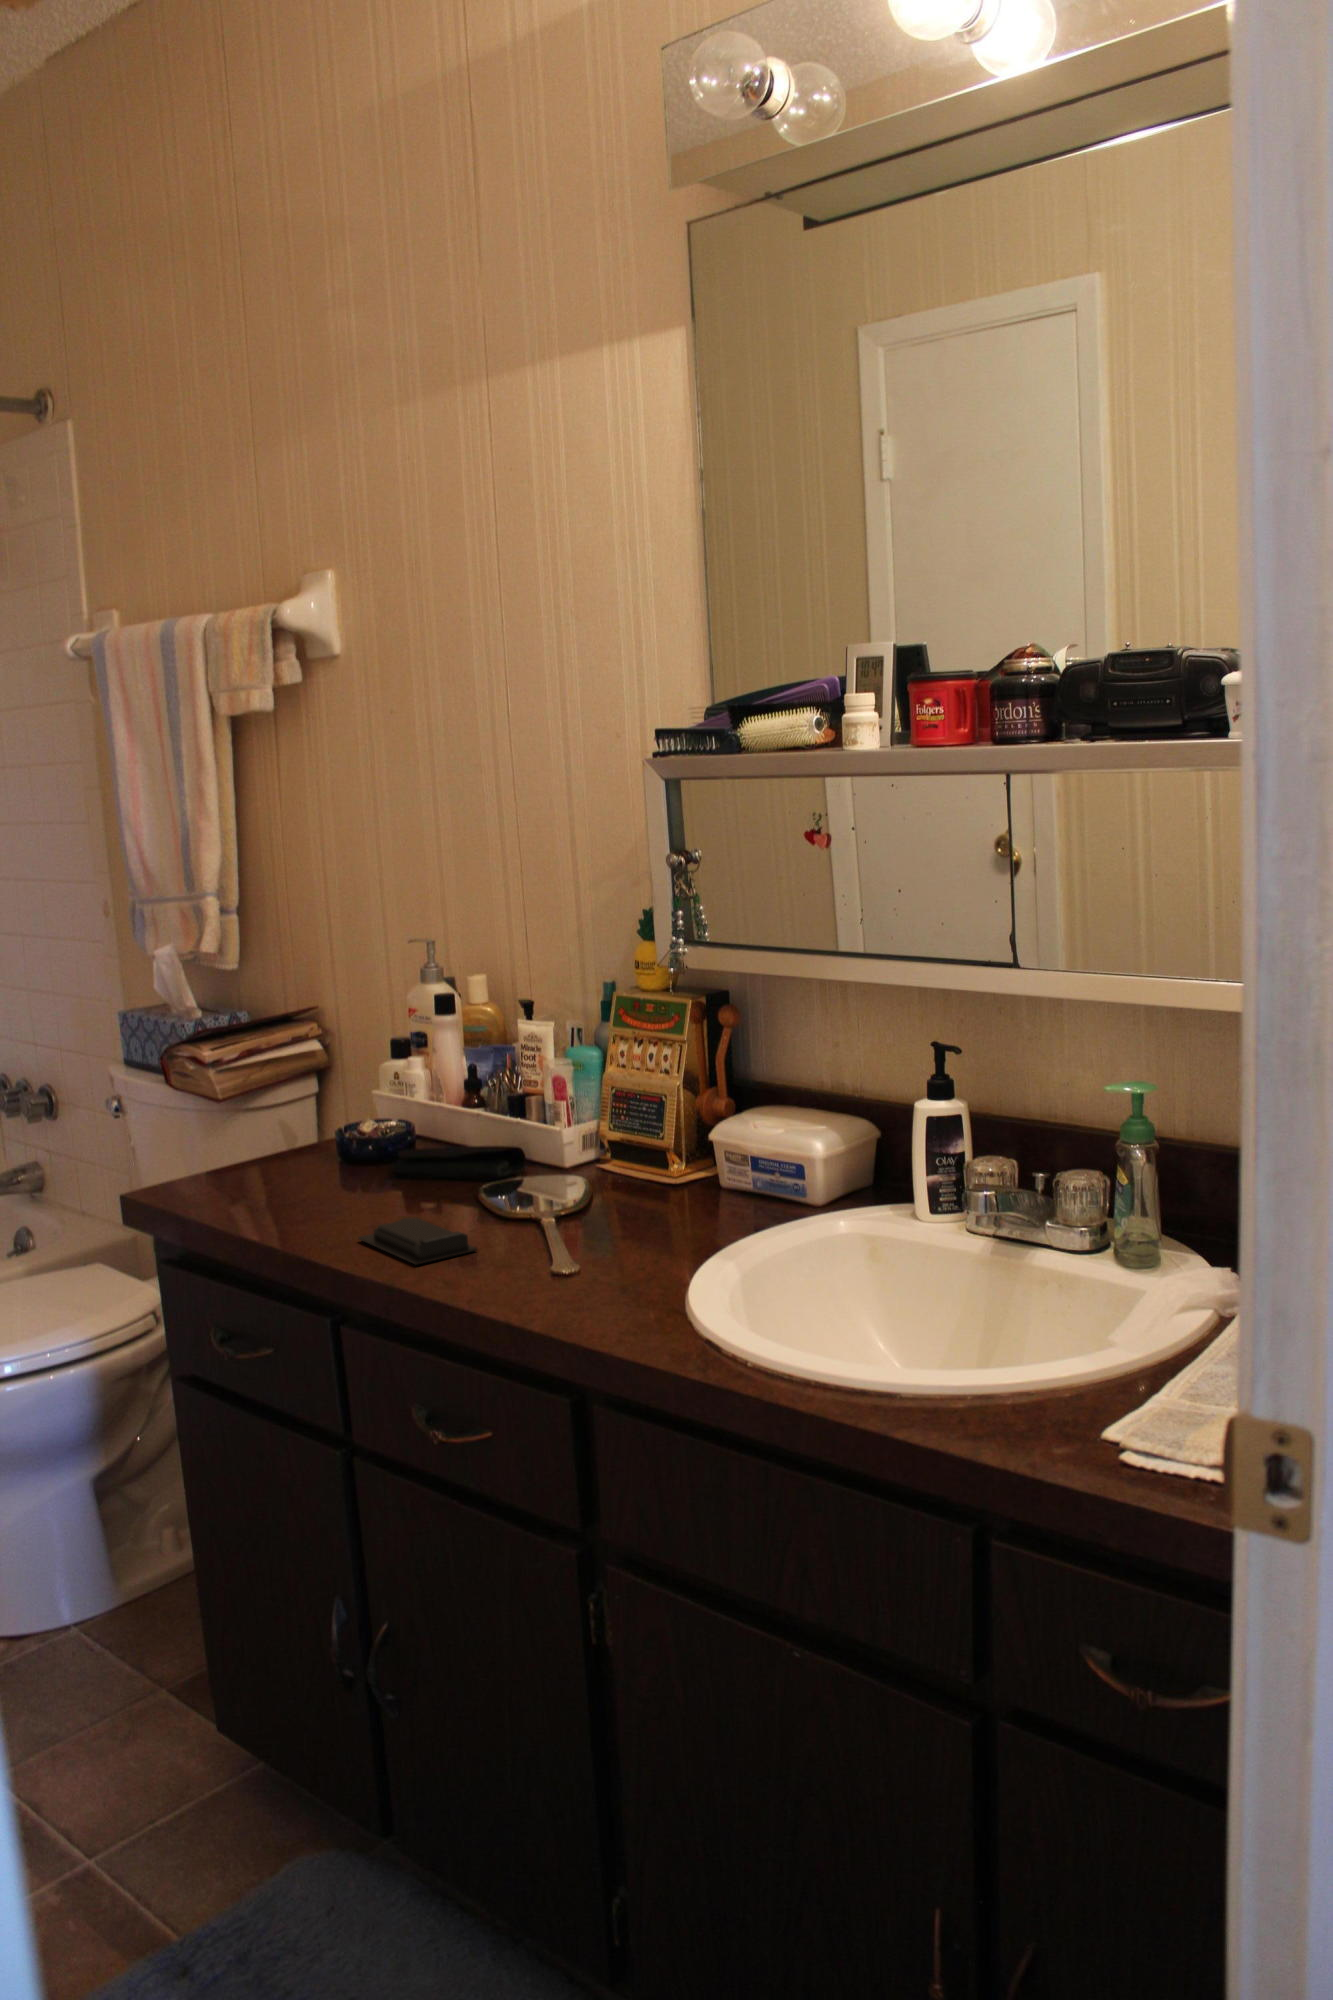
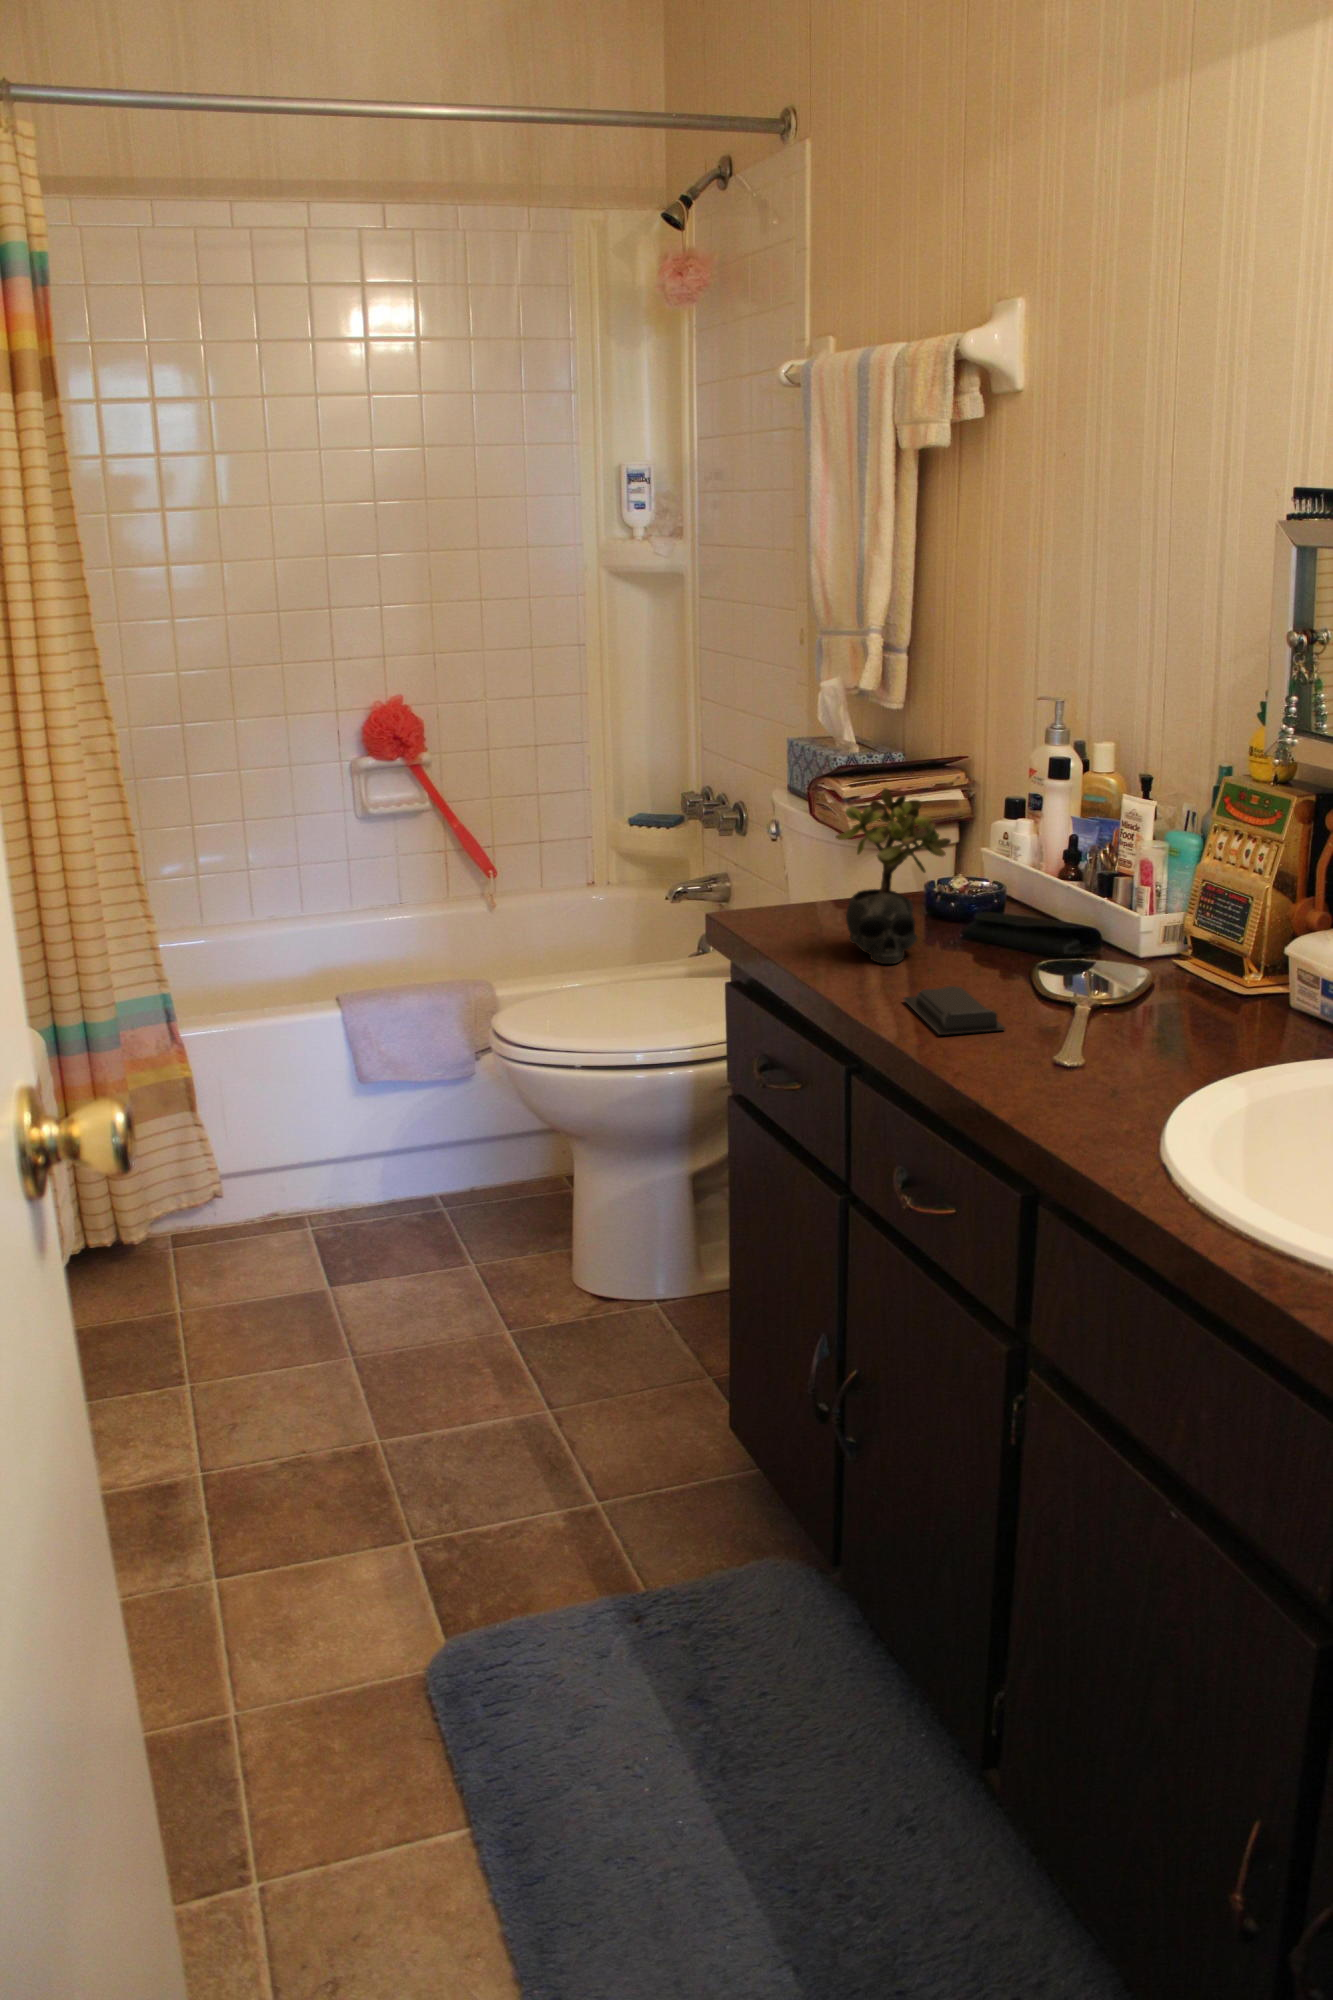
succulent plant: none [250,1032,371,1211] -> present [836,788,951,964]

